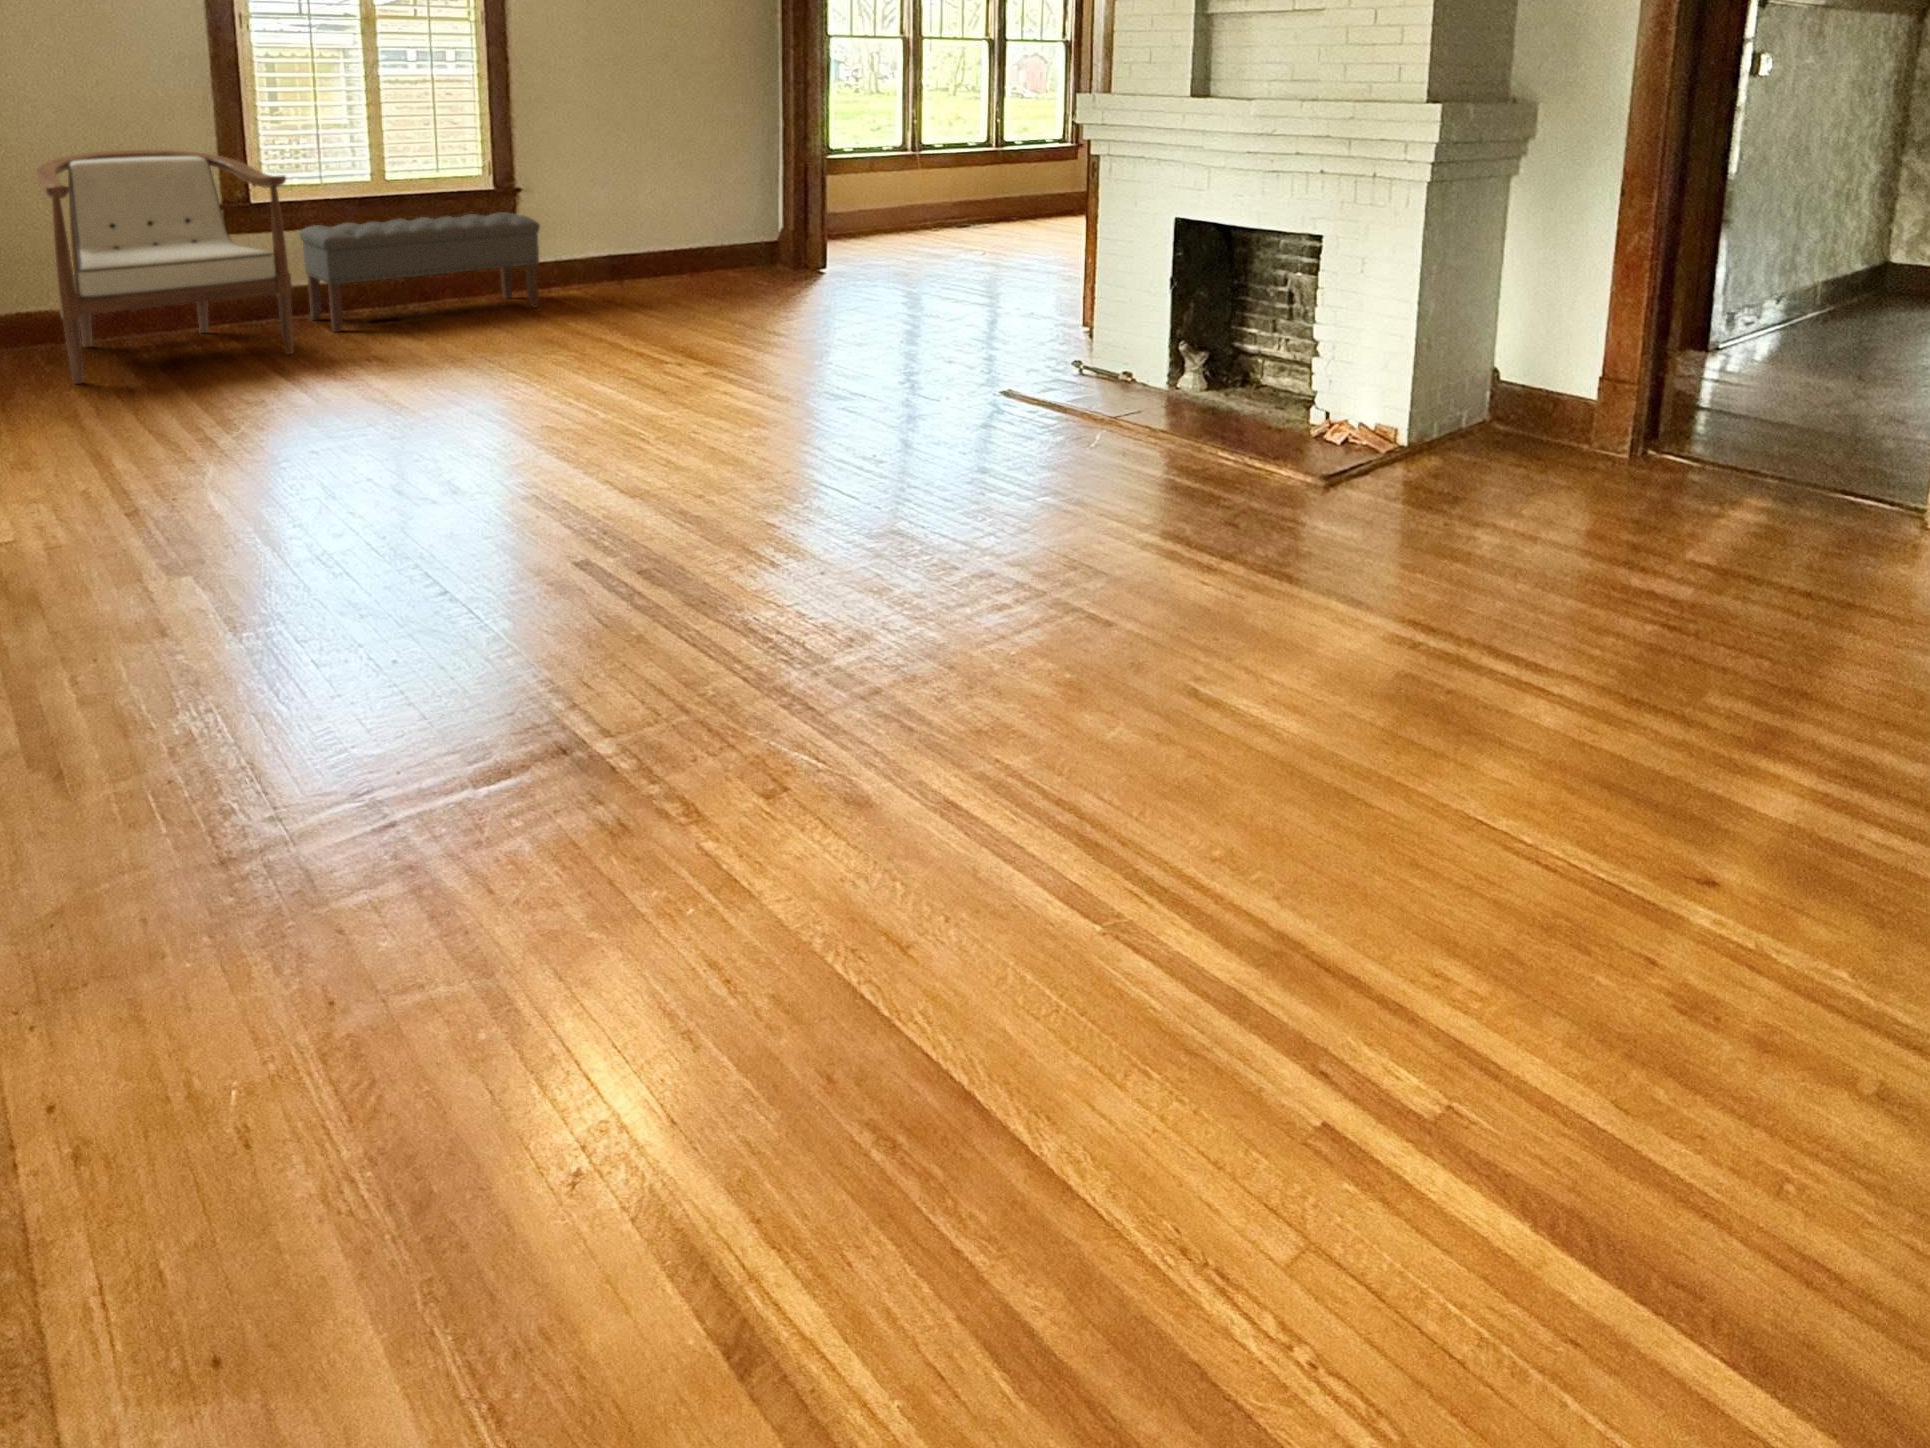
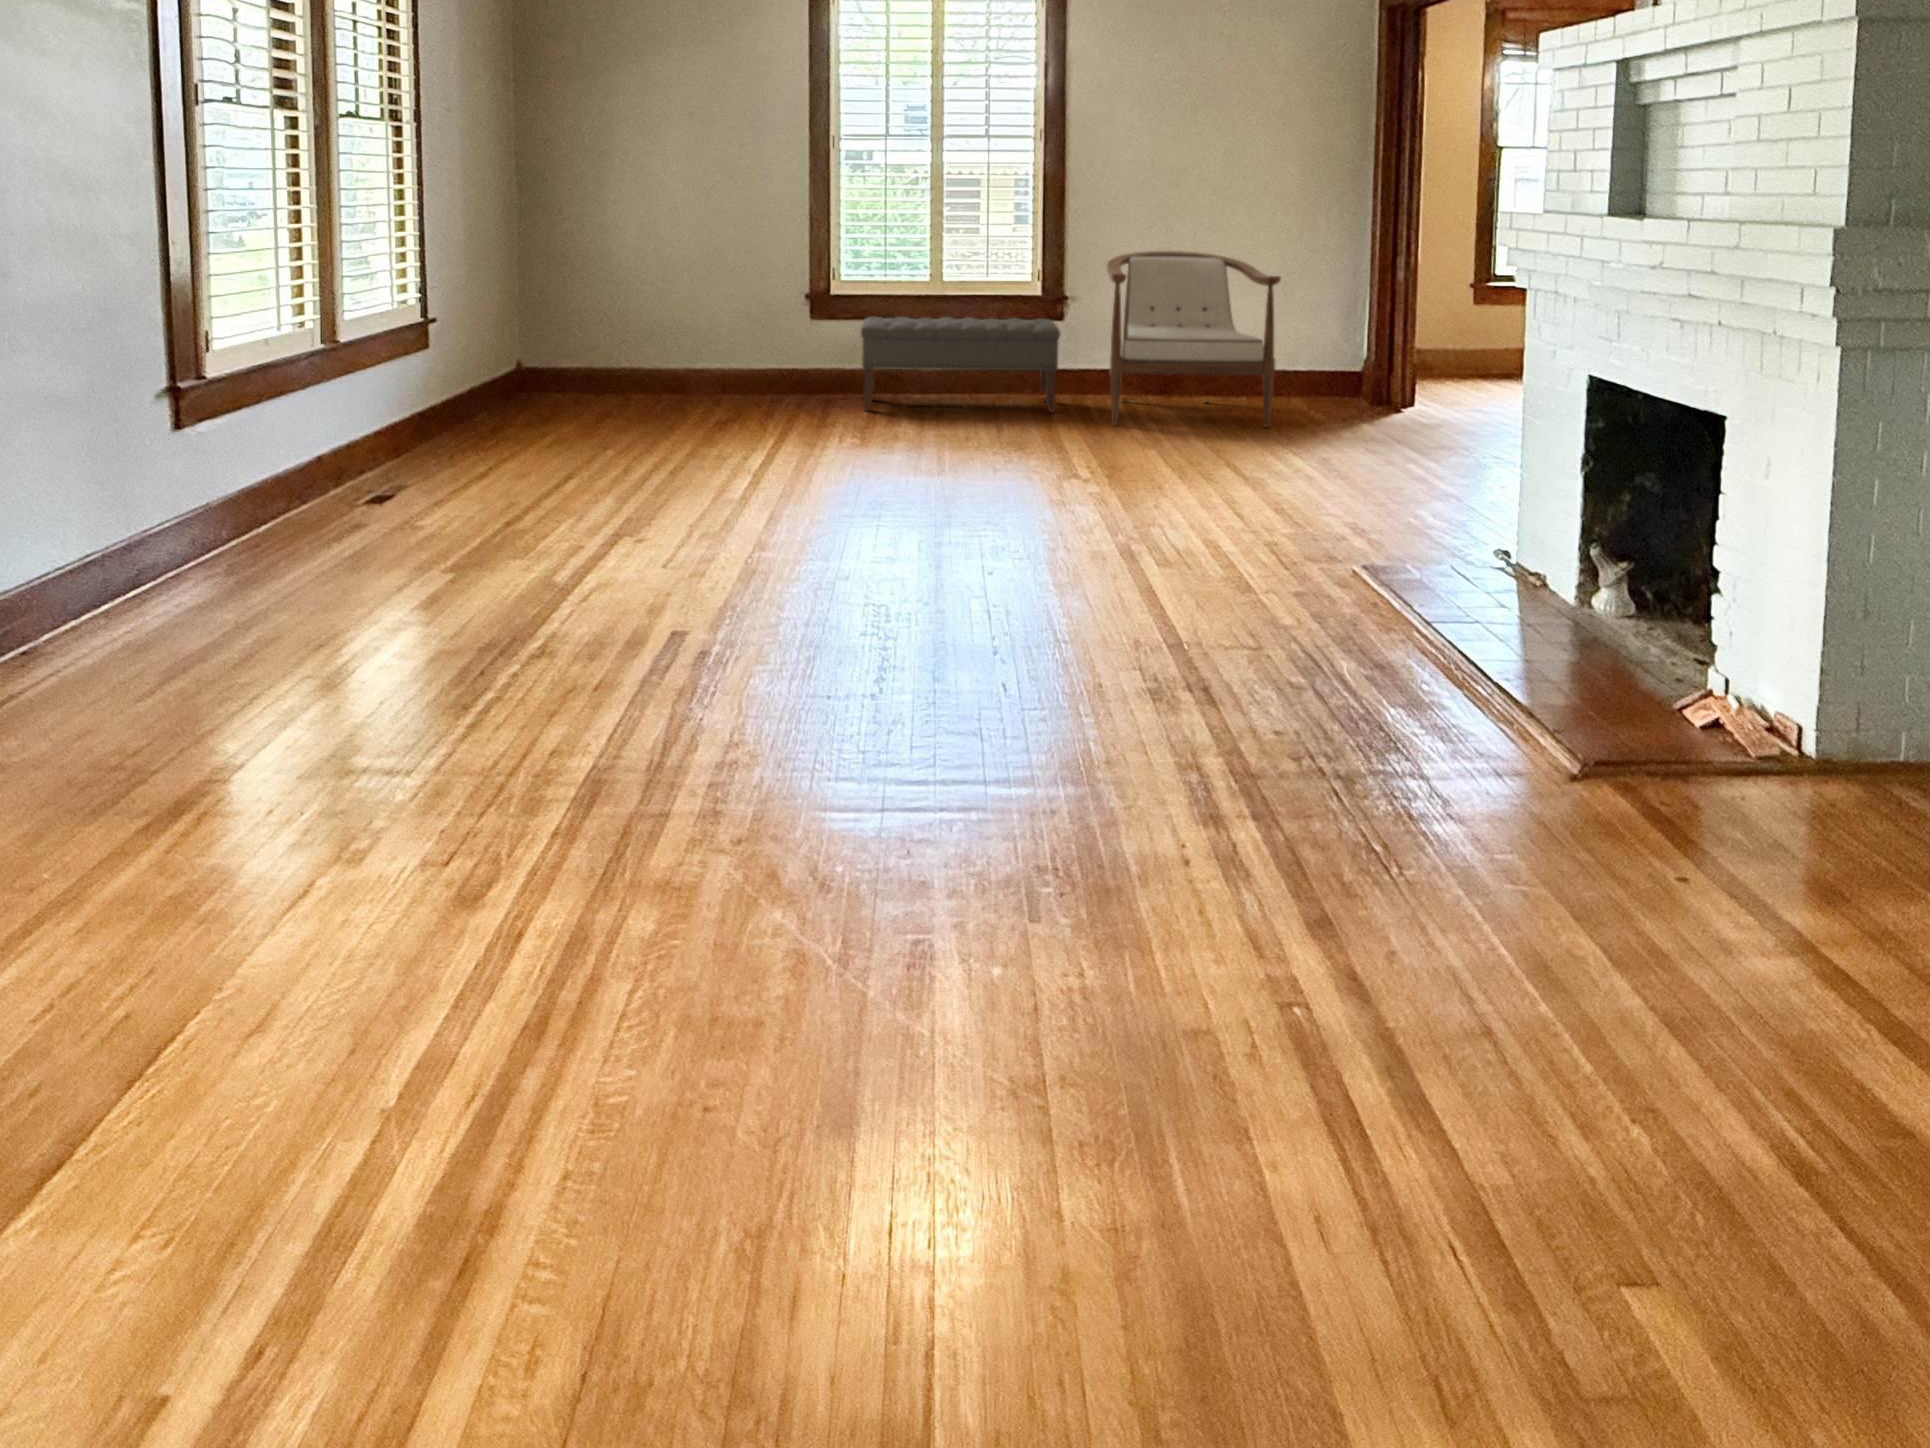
armchair: present [35,150,293,384] -> present [1107,251,1281,427]

